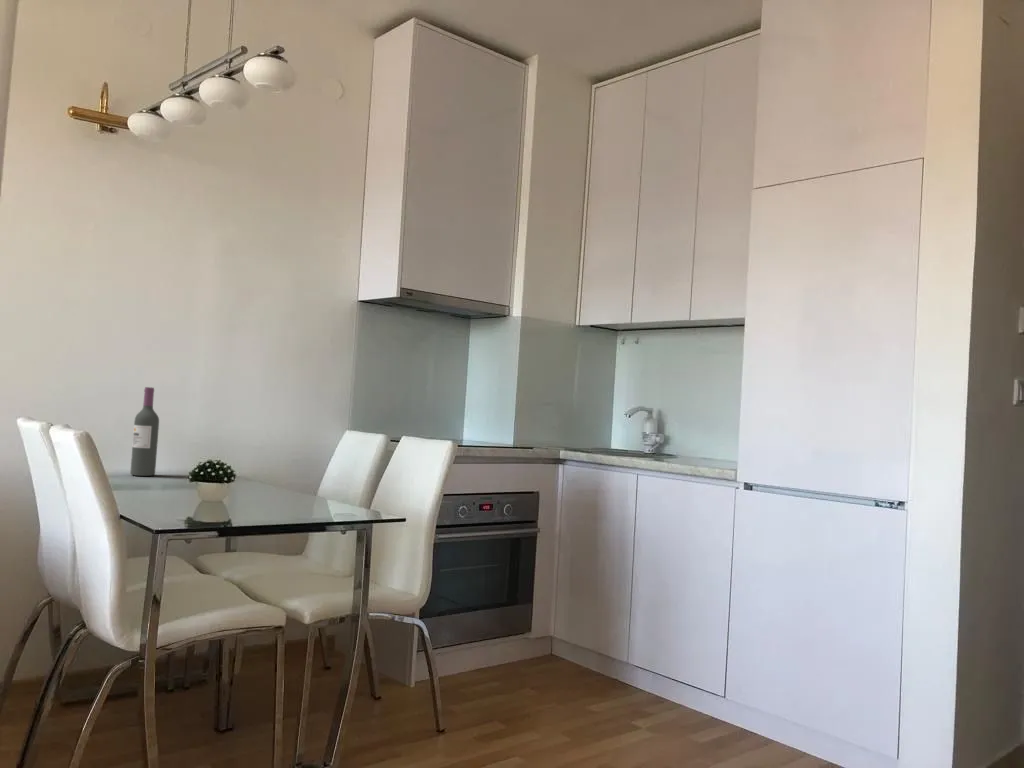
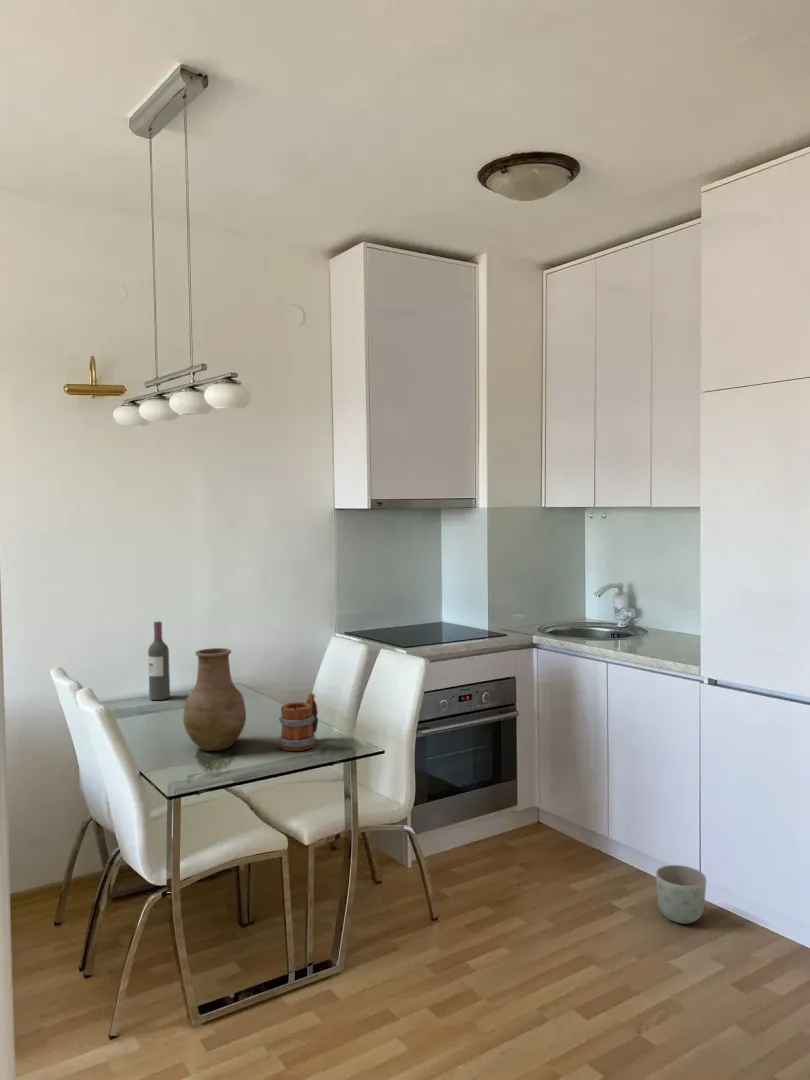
vase: none [176,392,251,507] -> present [183,648,246,751]
mug: none [287,454,334,512] -> present [279,693,318,751]
planter: none [683,682,736,742] -> present [656,865,706,923]

